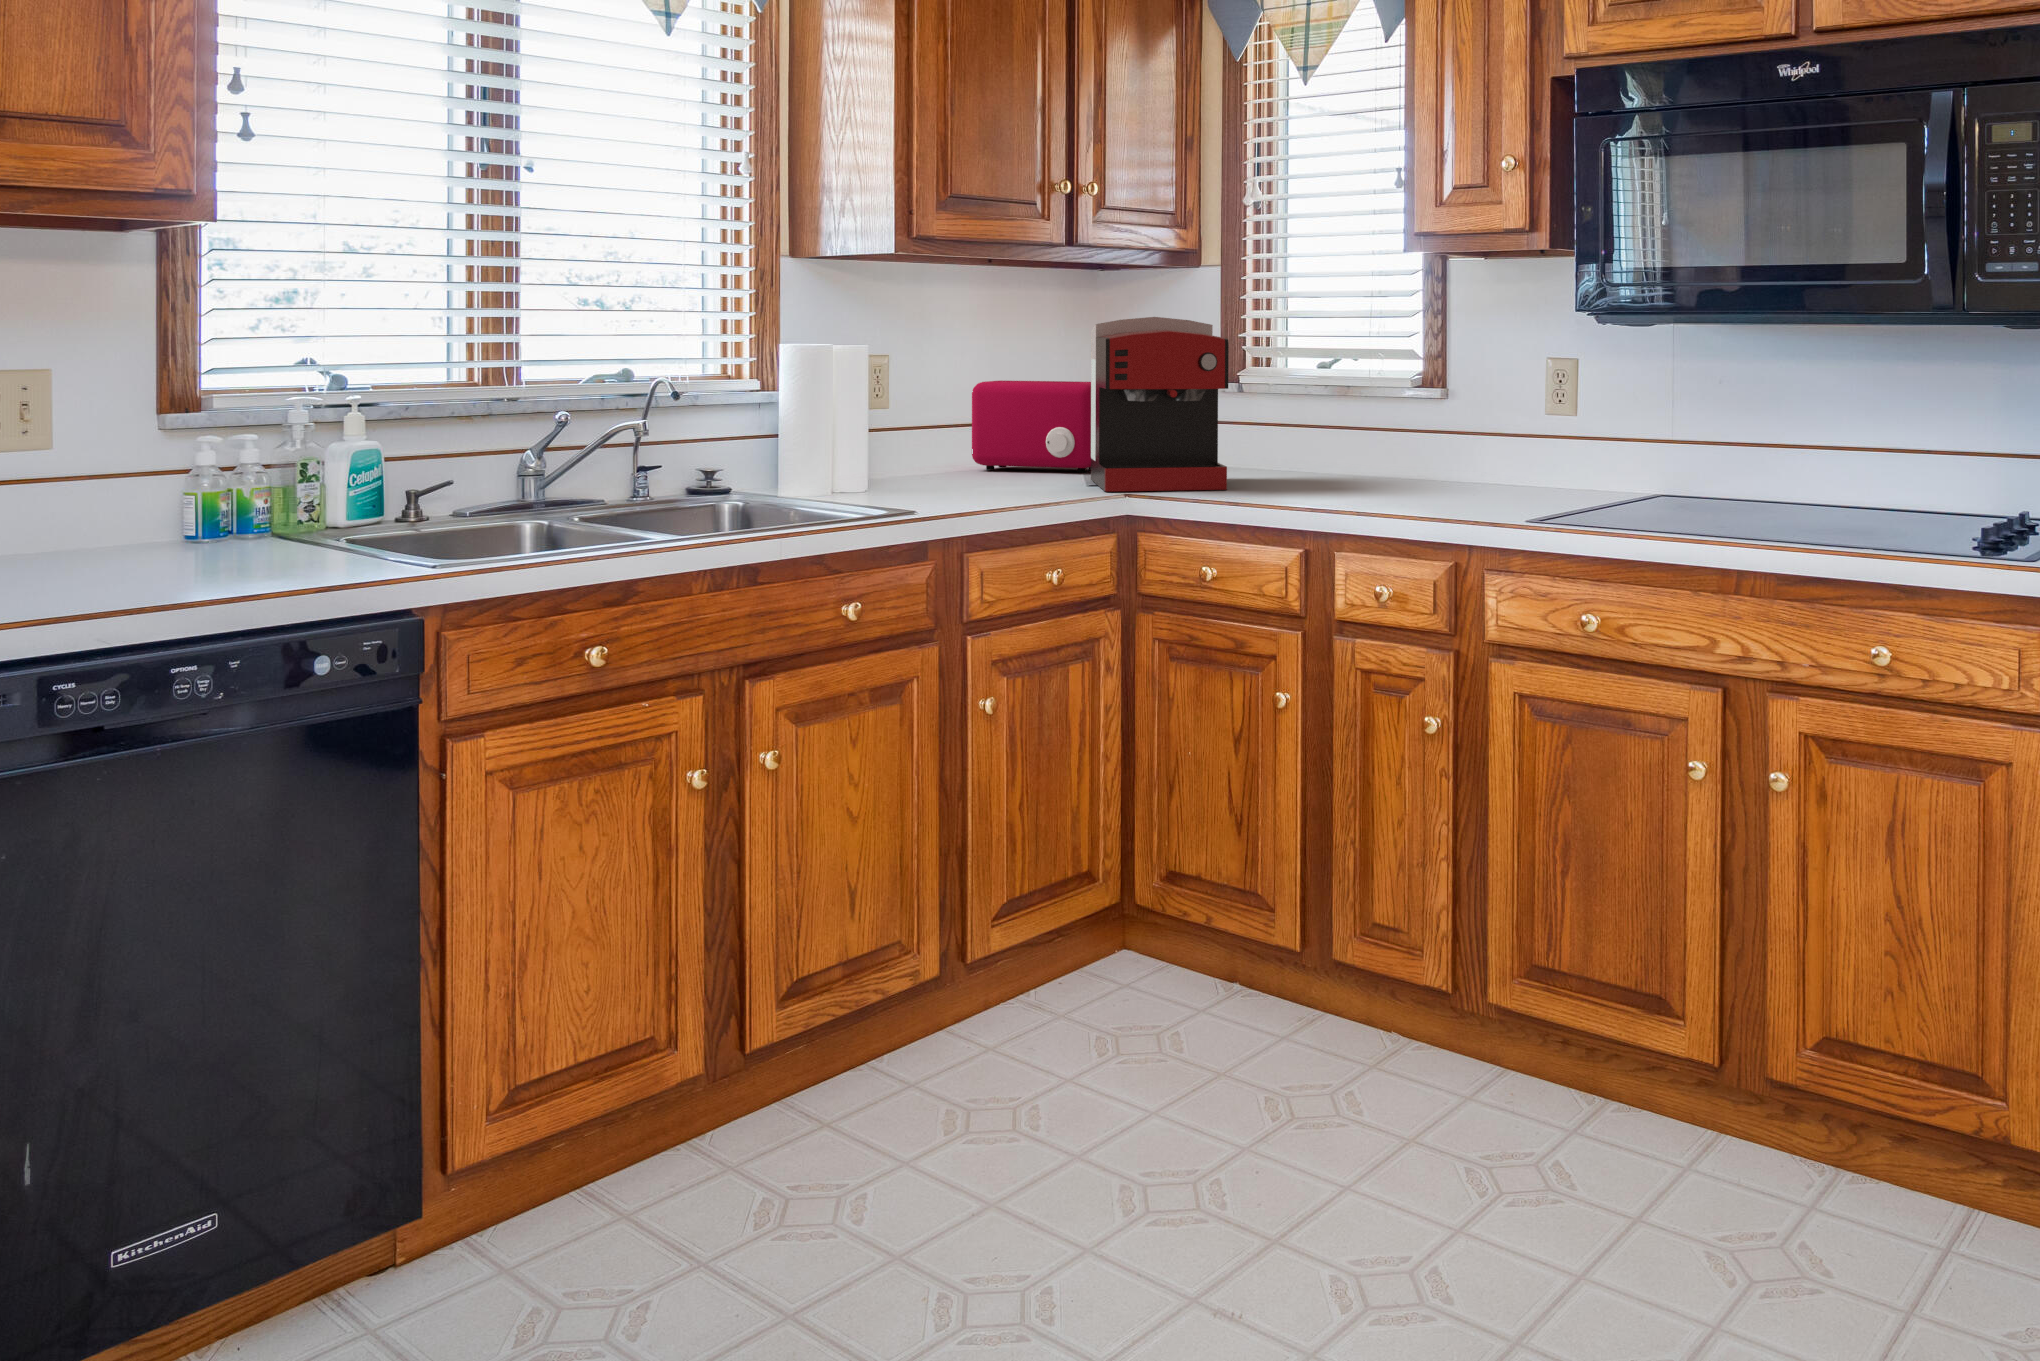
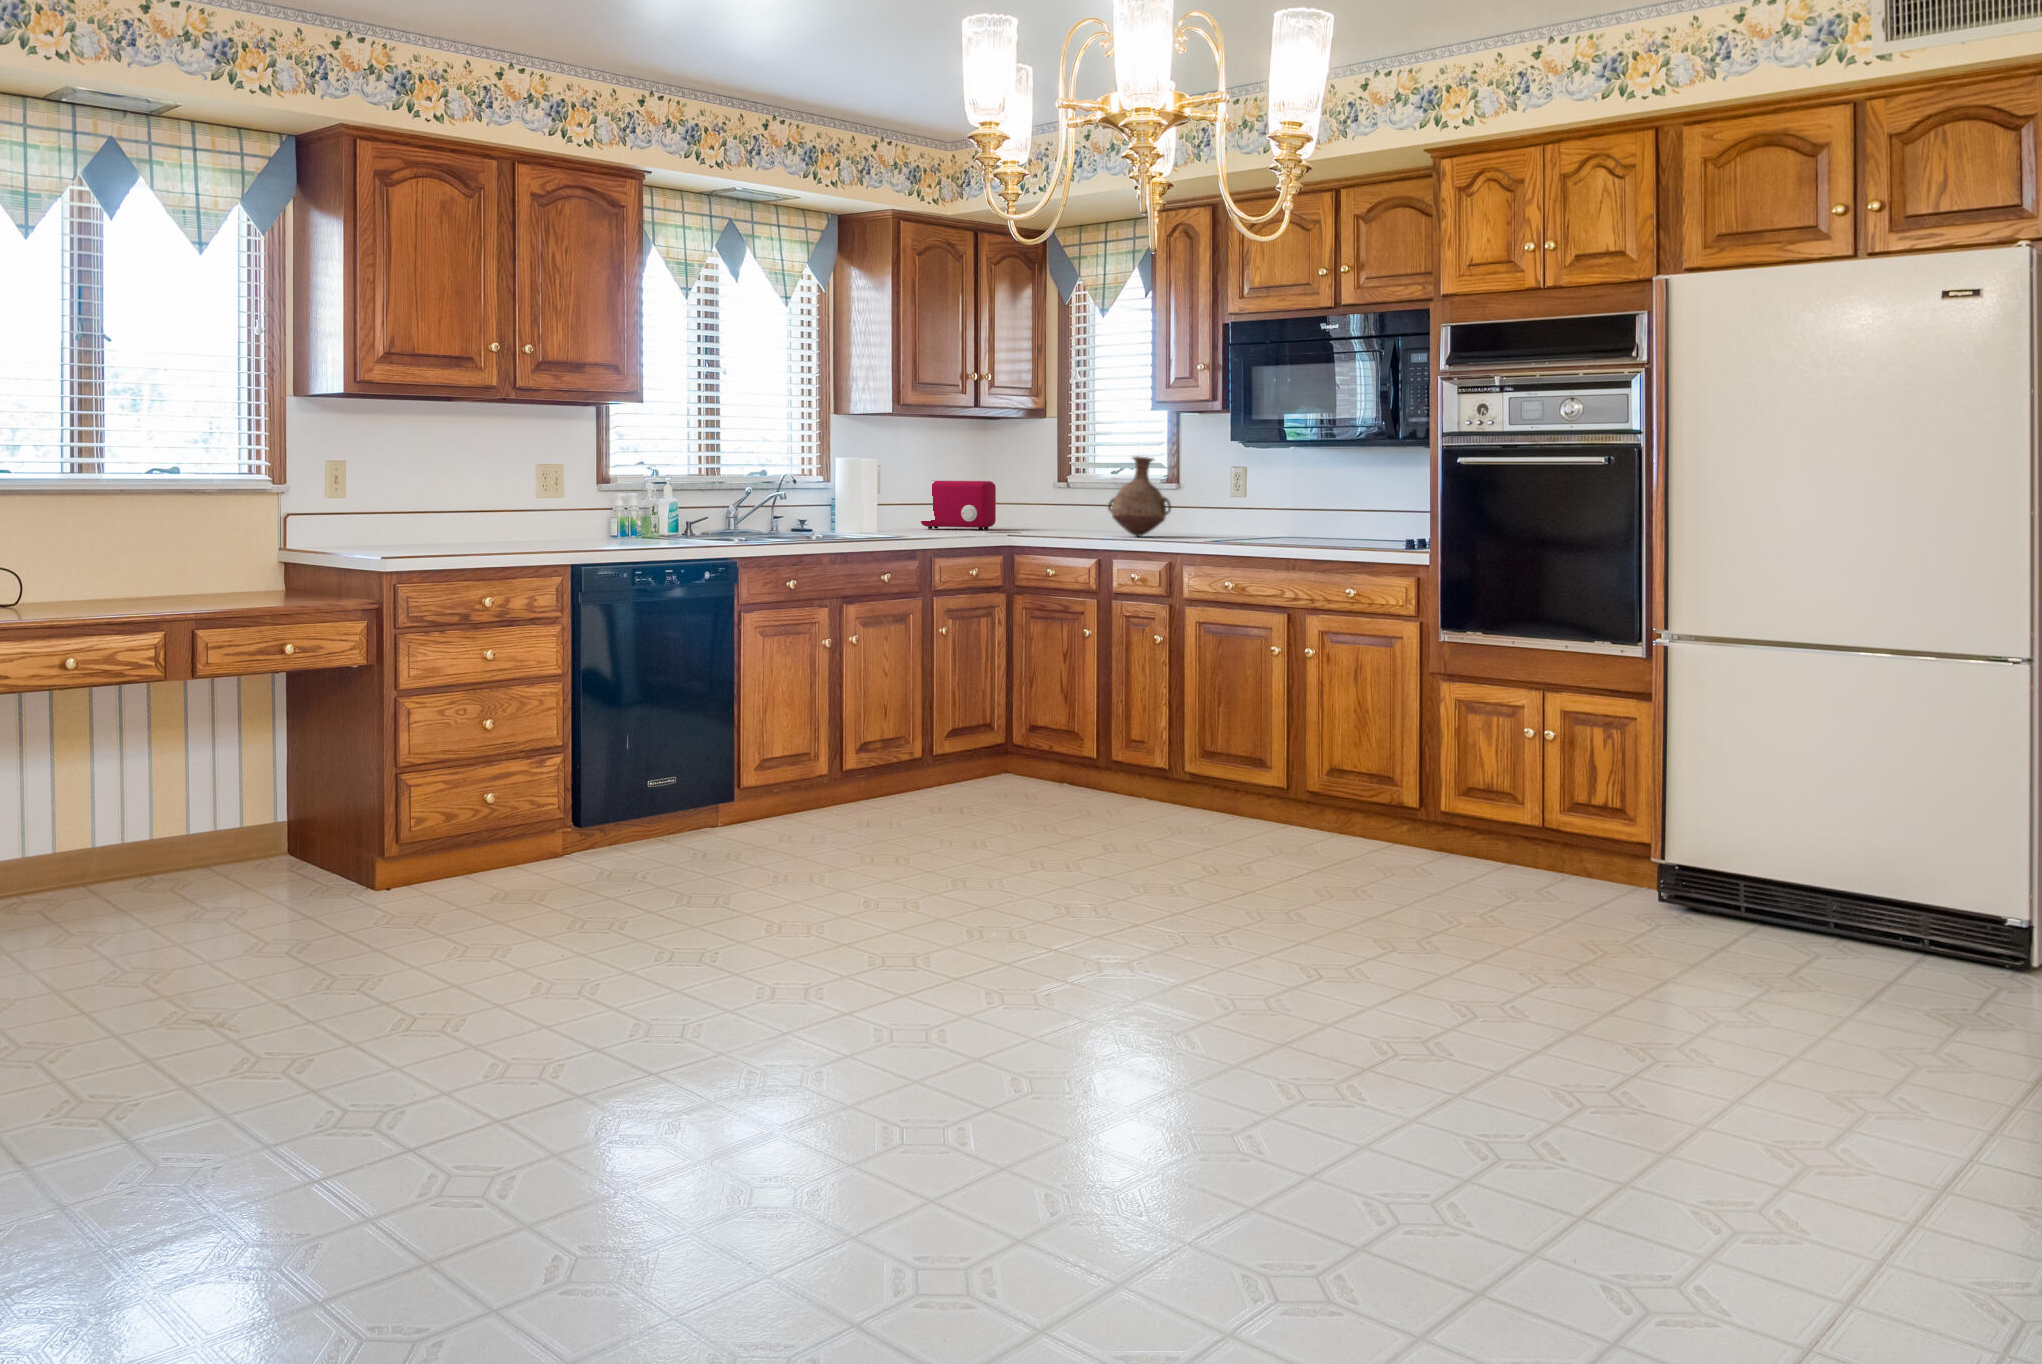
coffee maker: present [1091,317,1229,492] -> none [987,445,1060,534]
vase: none [1321,342,1447,499] -> present [1108,457,1171,536]

